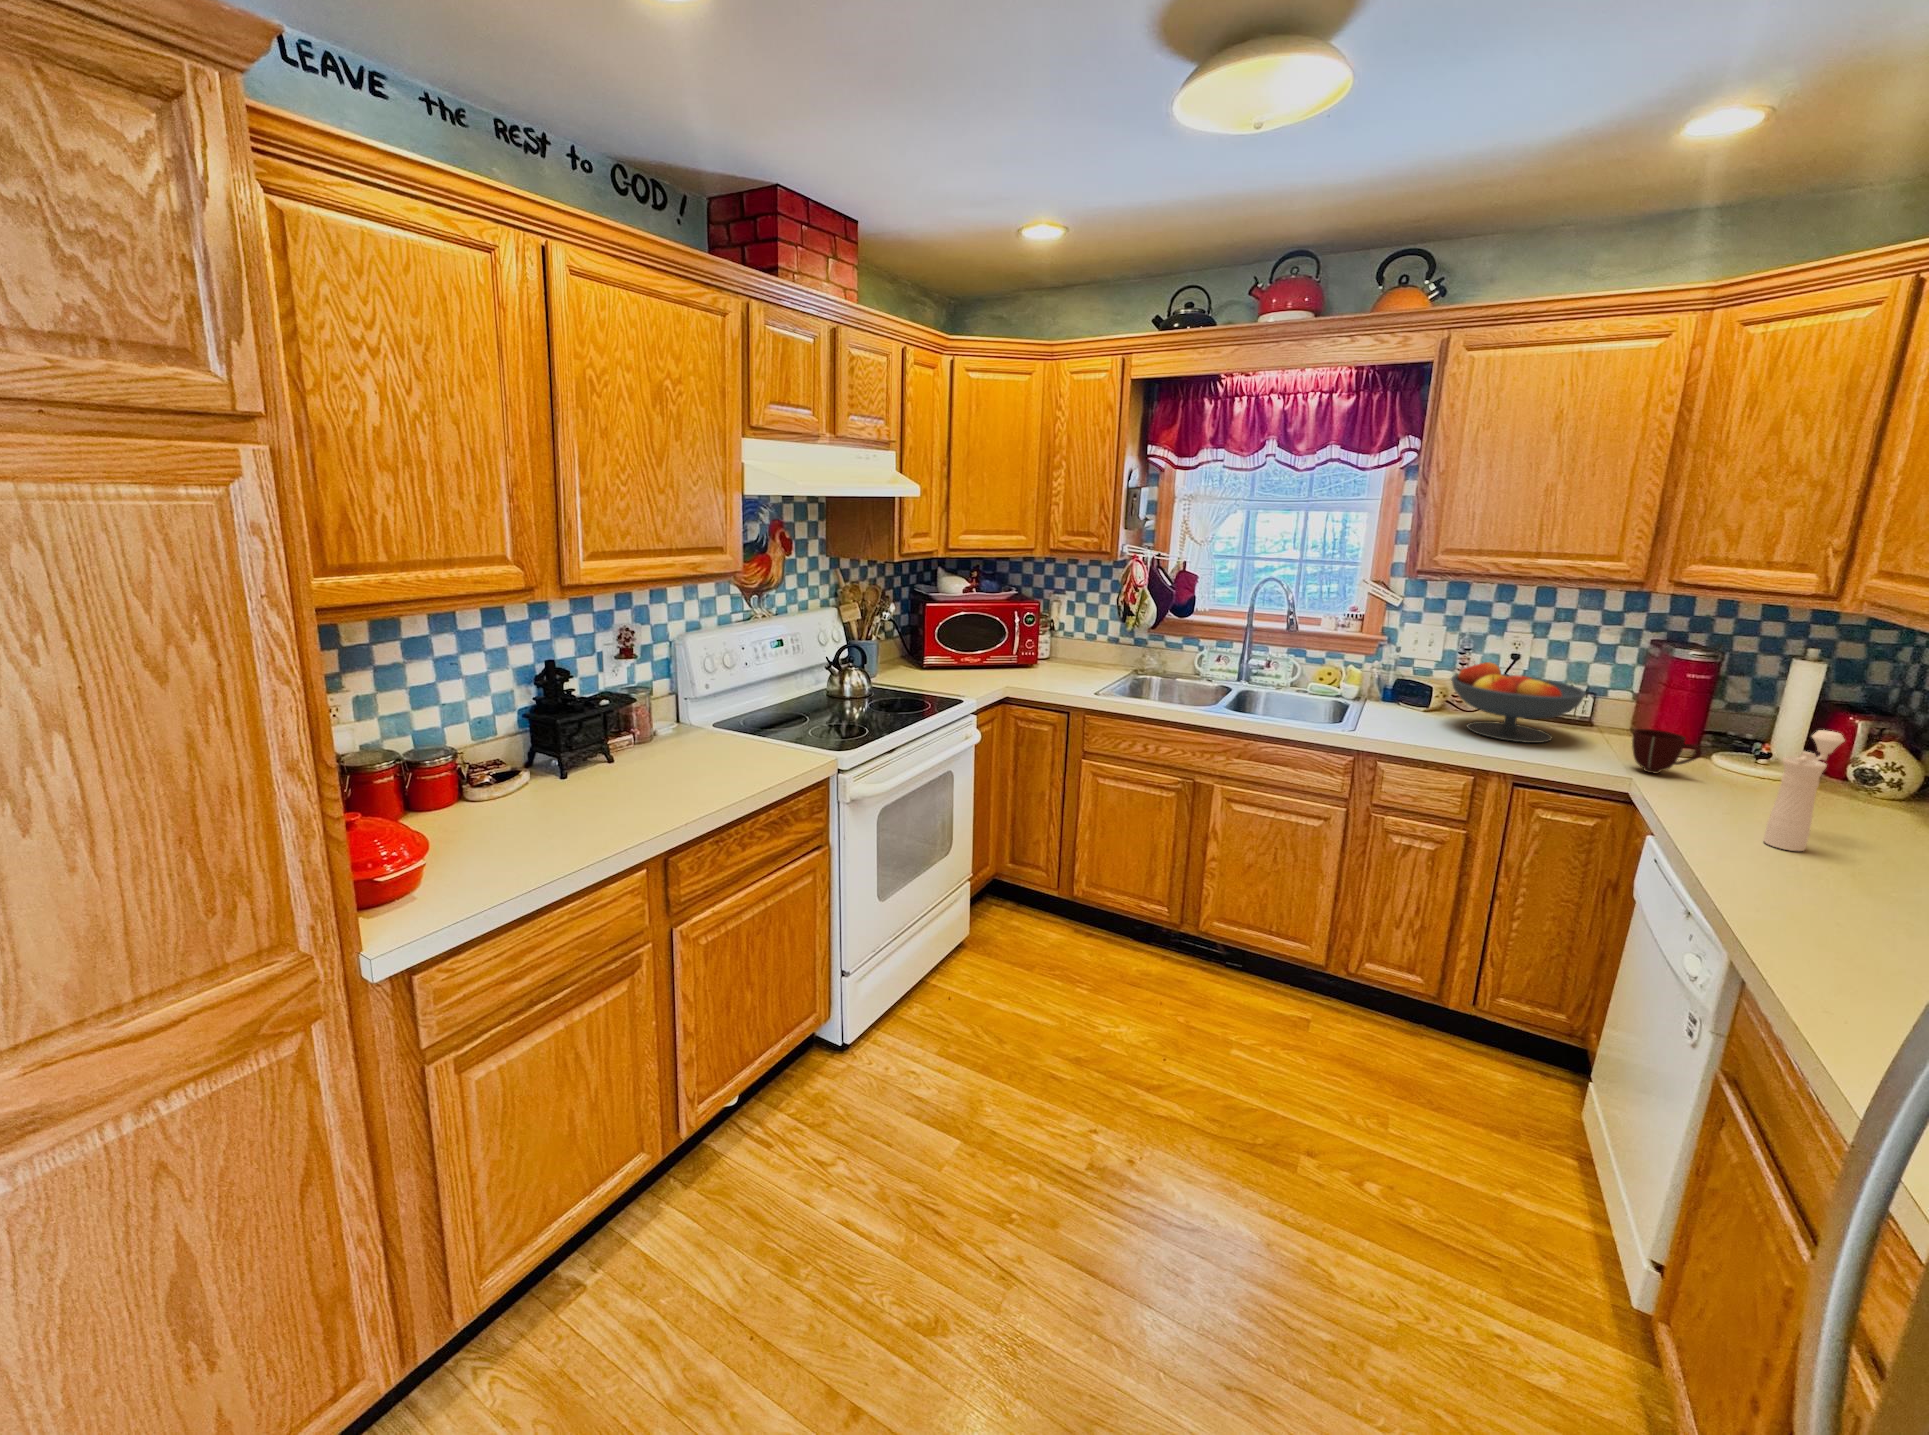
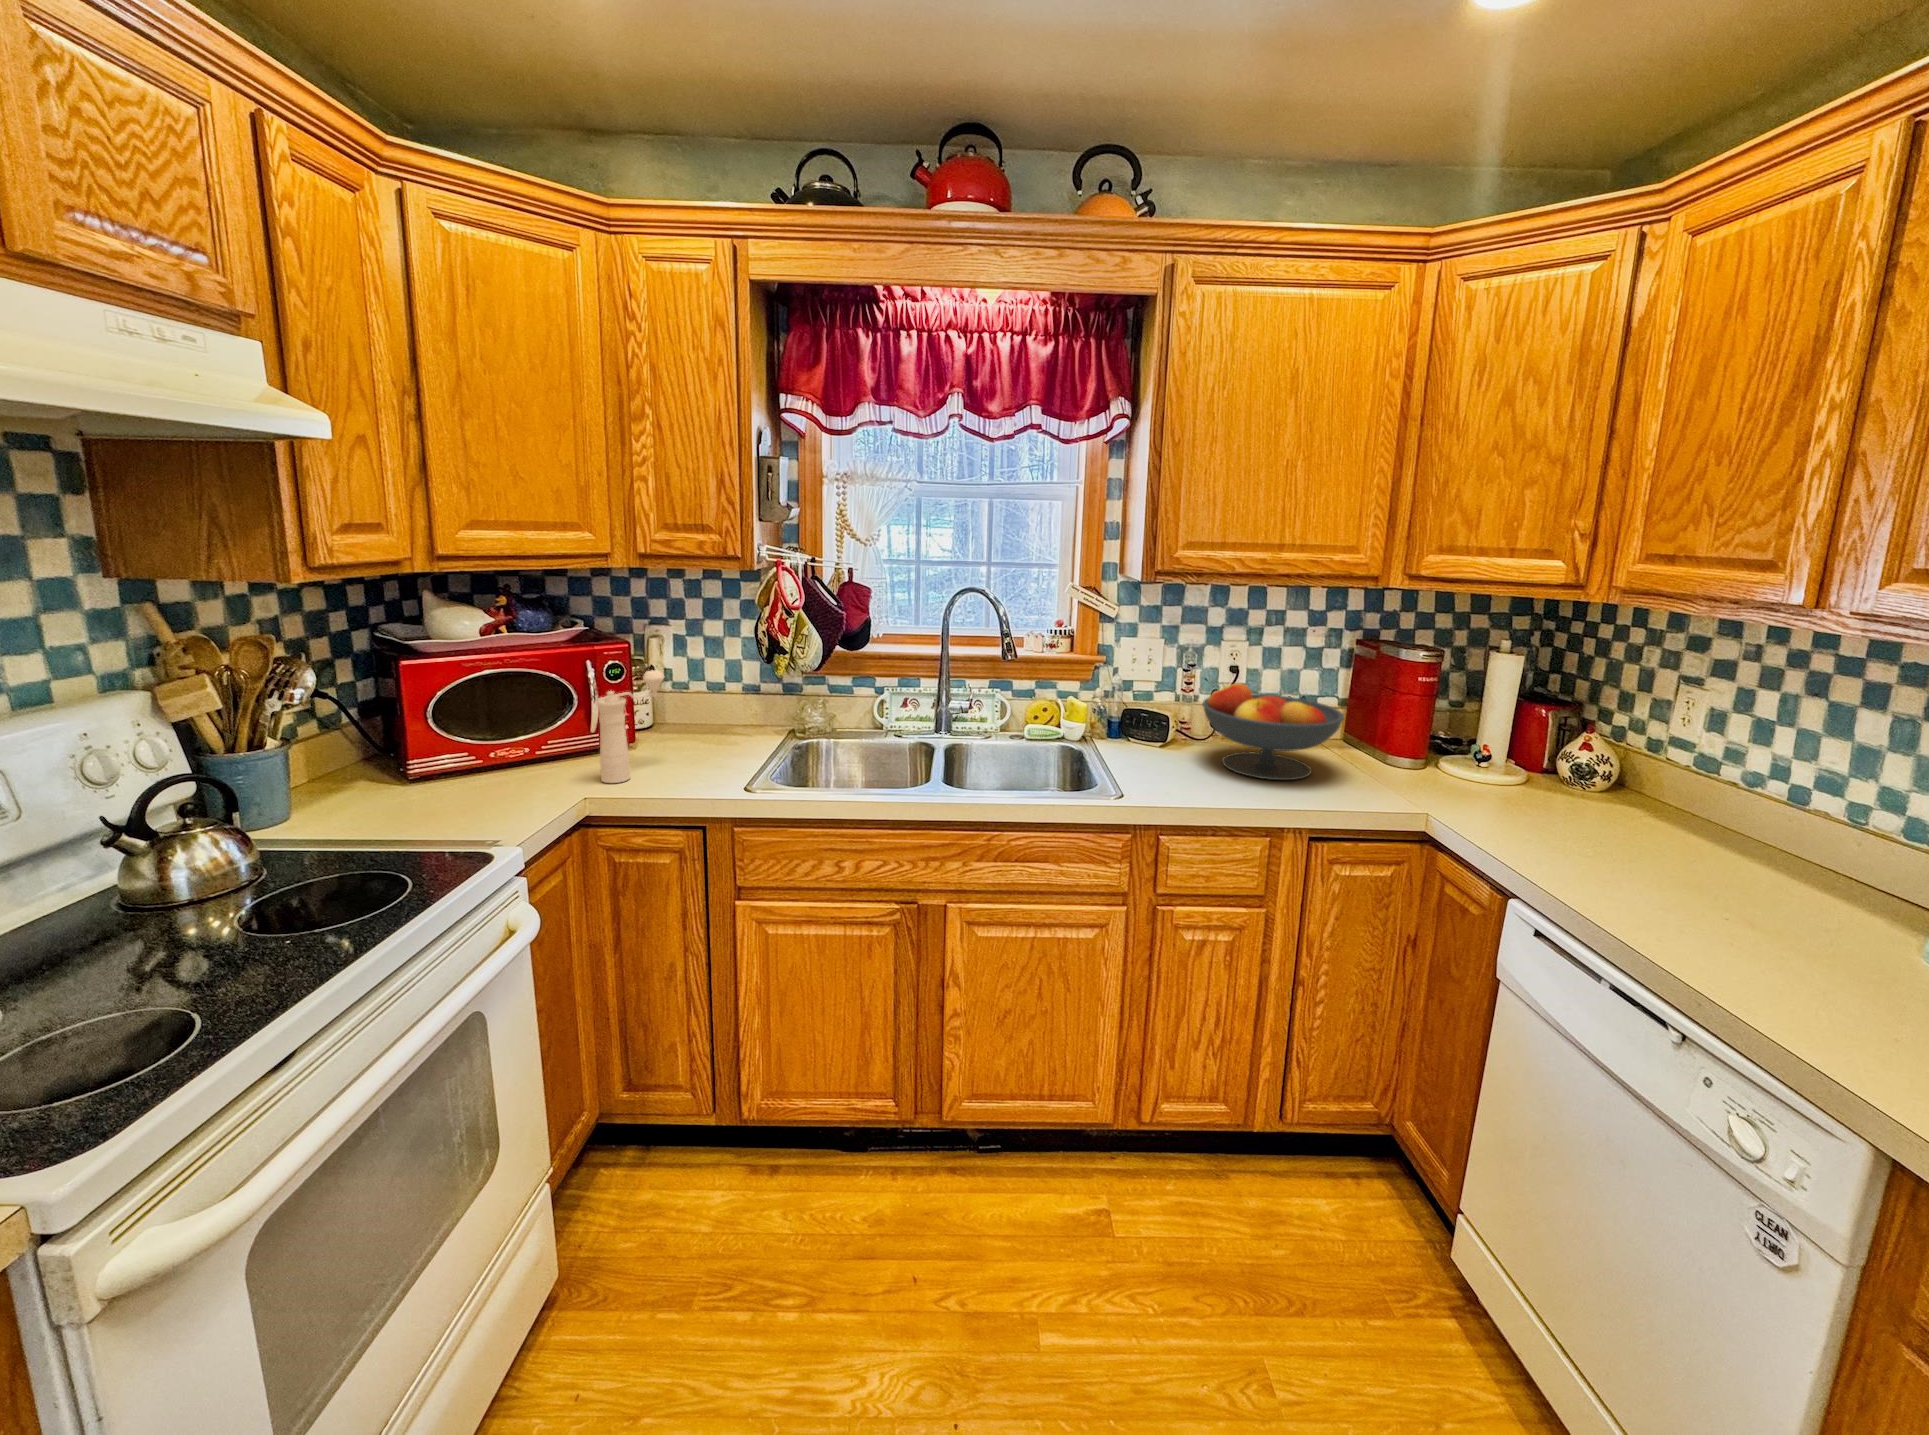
mug: present [1632,729,1701,773] -> none [1414,751,1483,804]
pepper mill: present [1763,730,1845,851] -> present [596,670,664,783]

